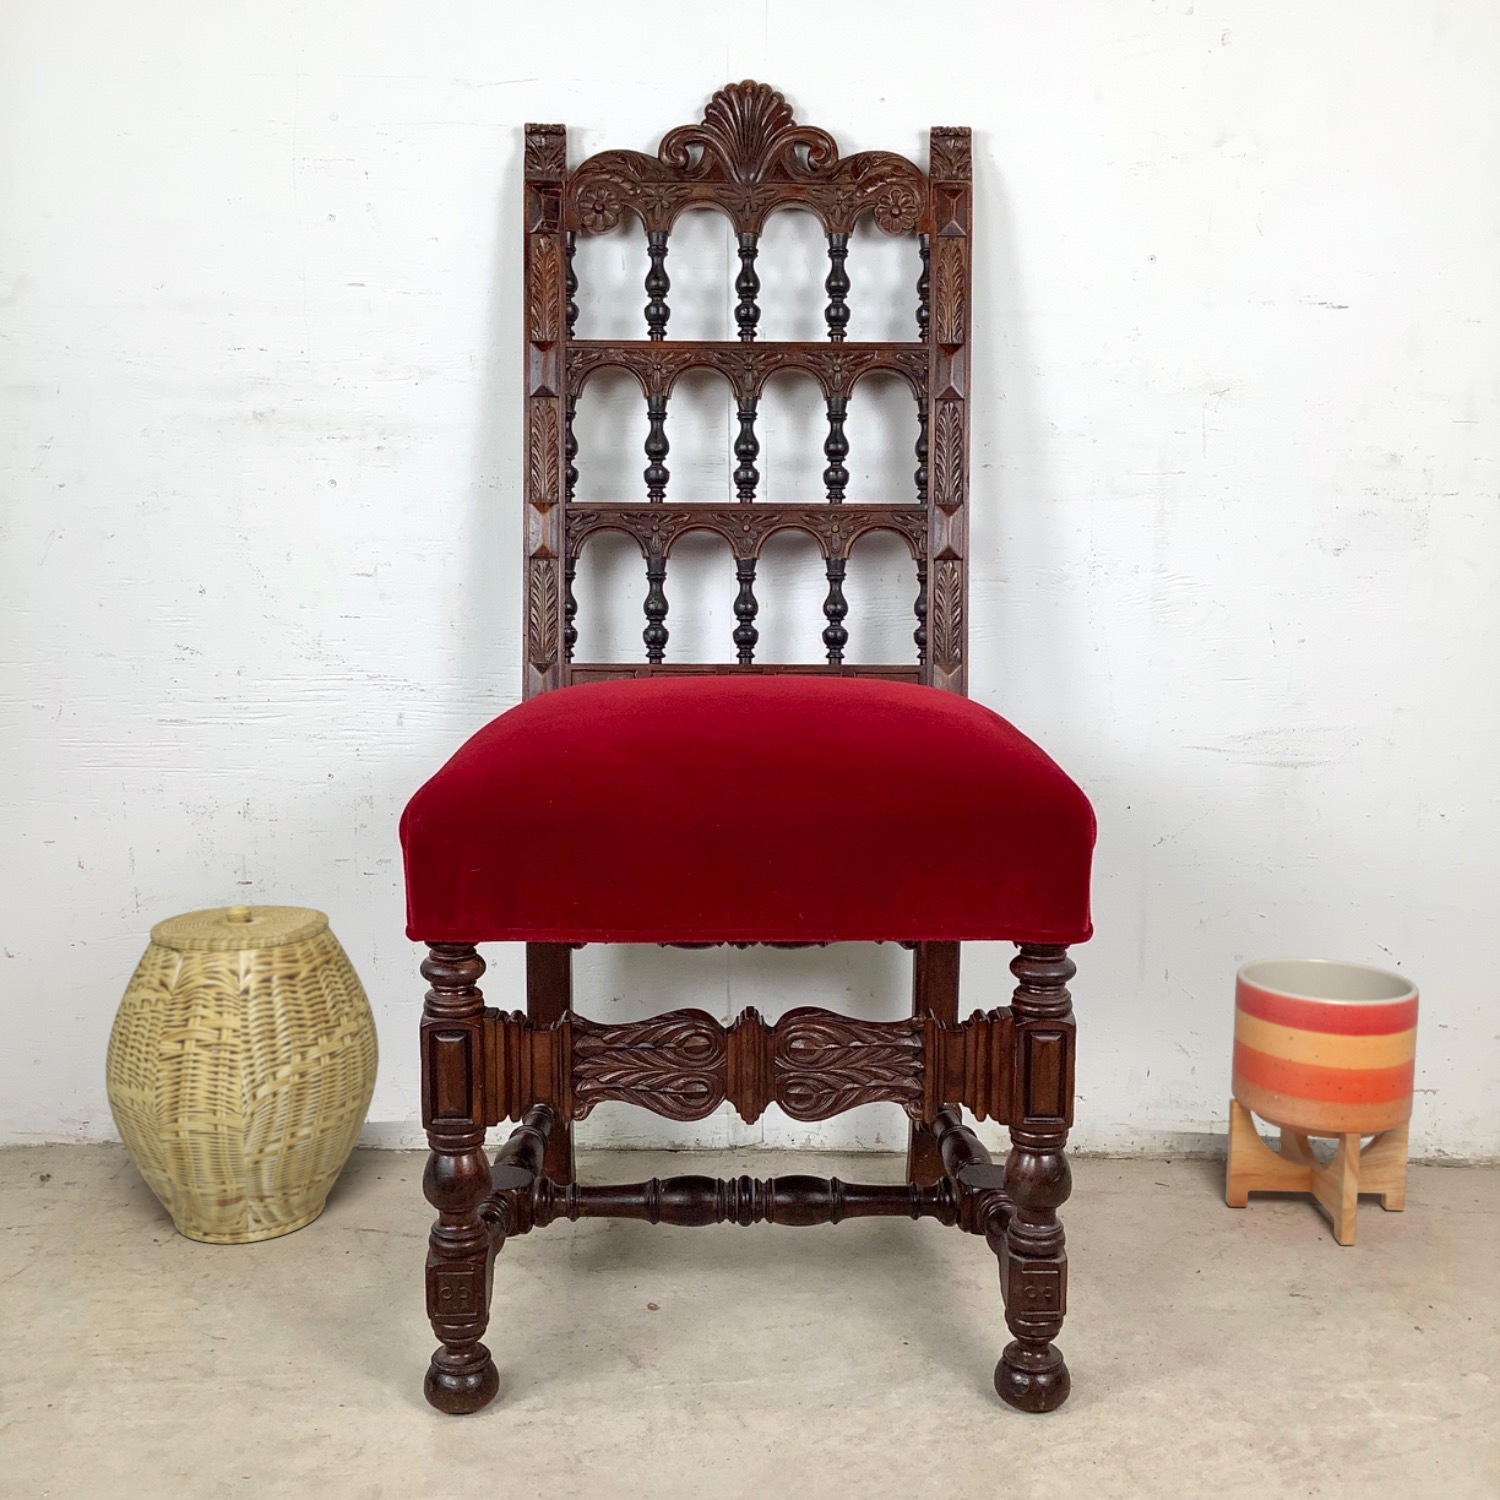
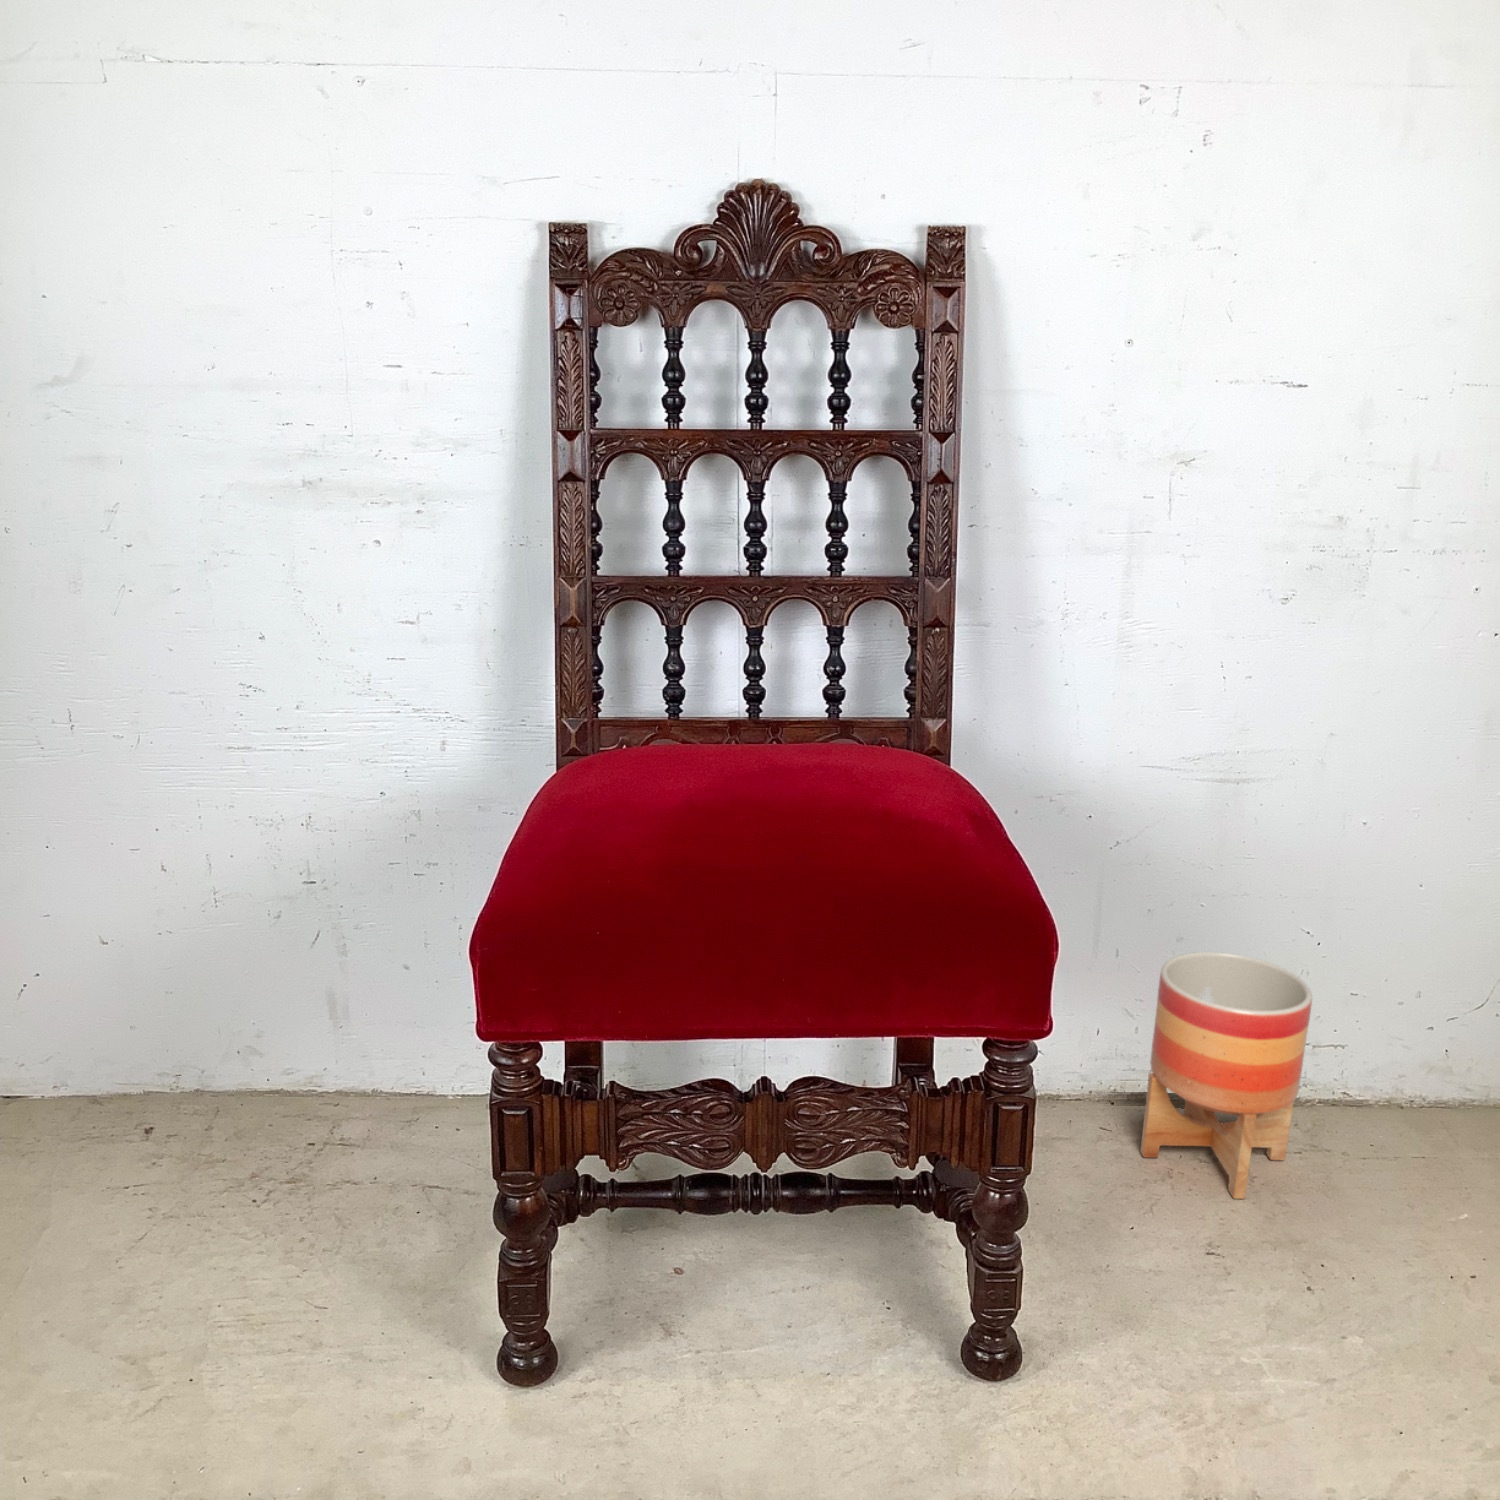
woven basket: present [105,904,379,1244] -> none [205,915,436,1206]

